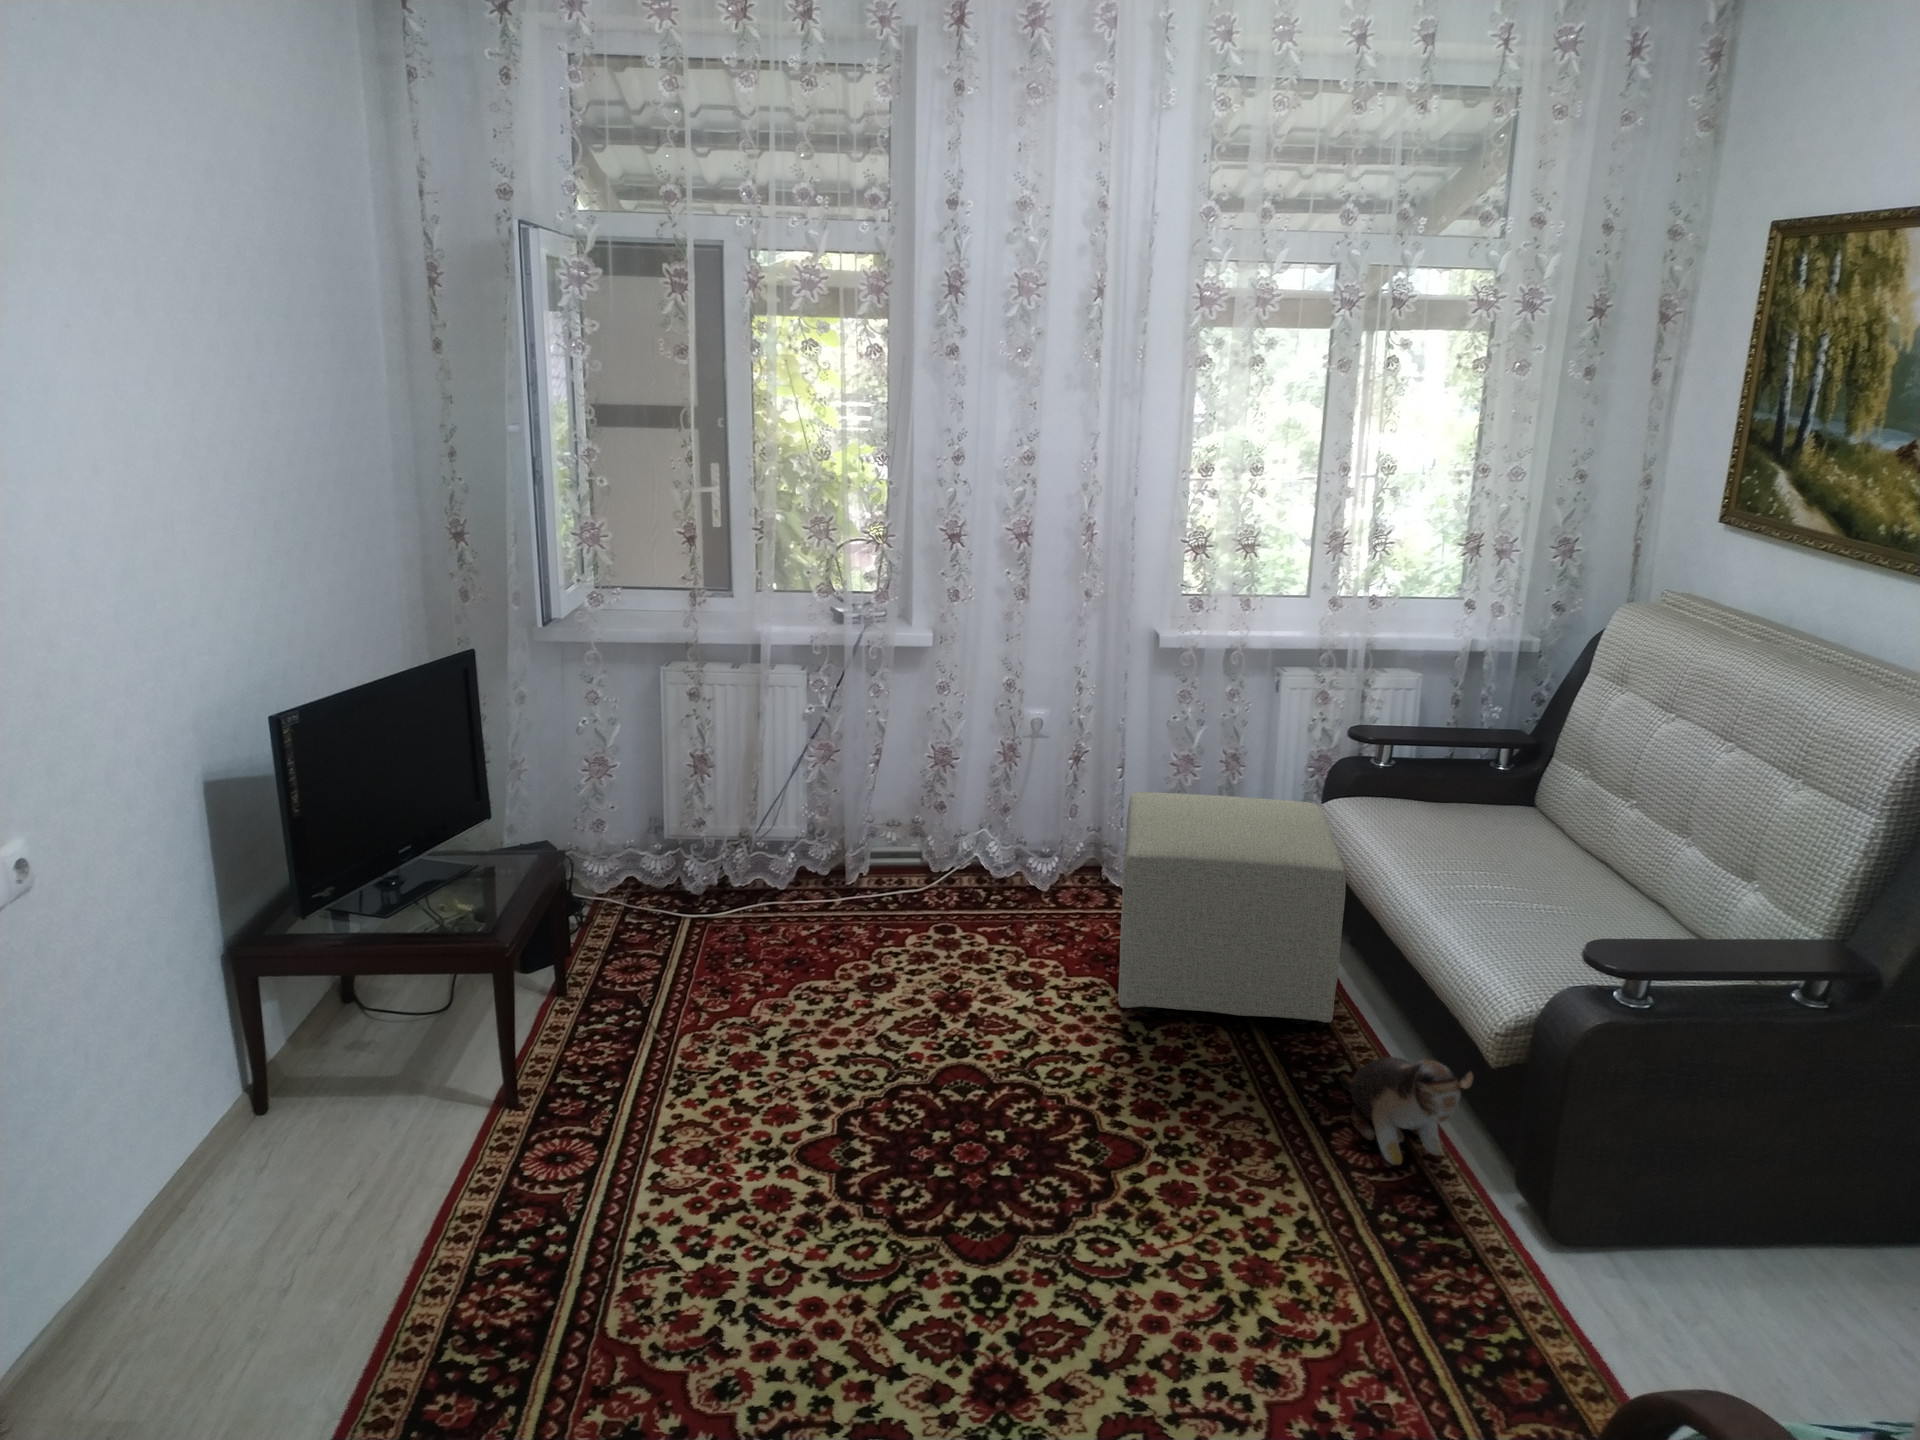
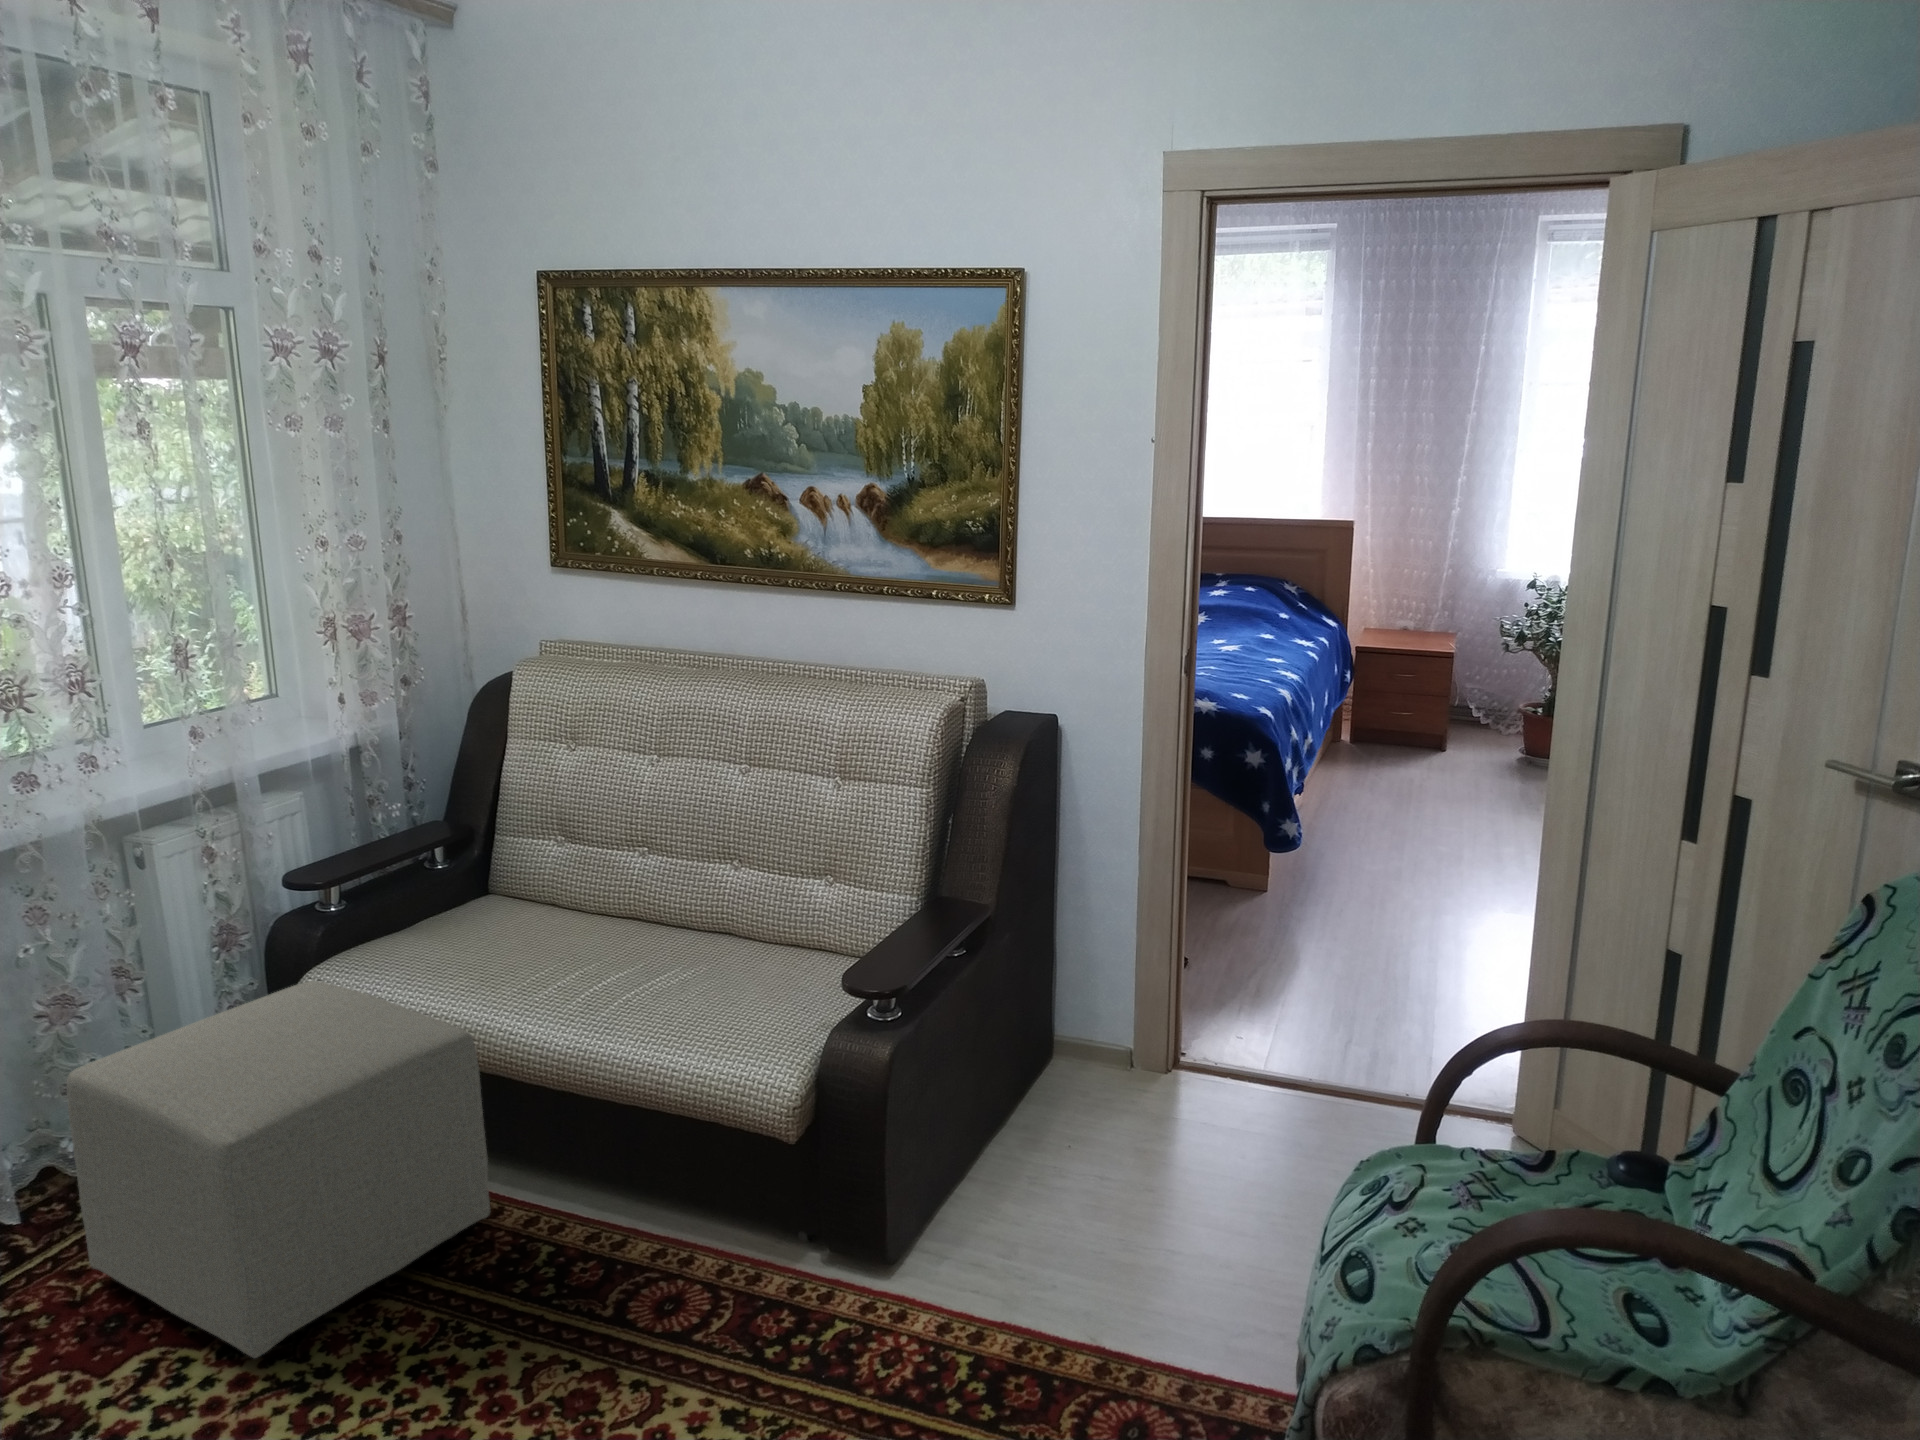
plush toy: present [1339,1057,1473,1165] -> none [560,1157,778,1302]

